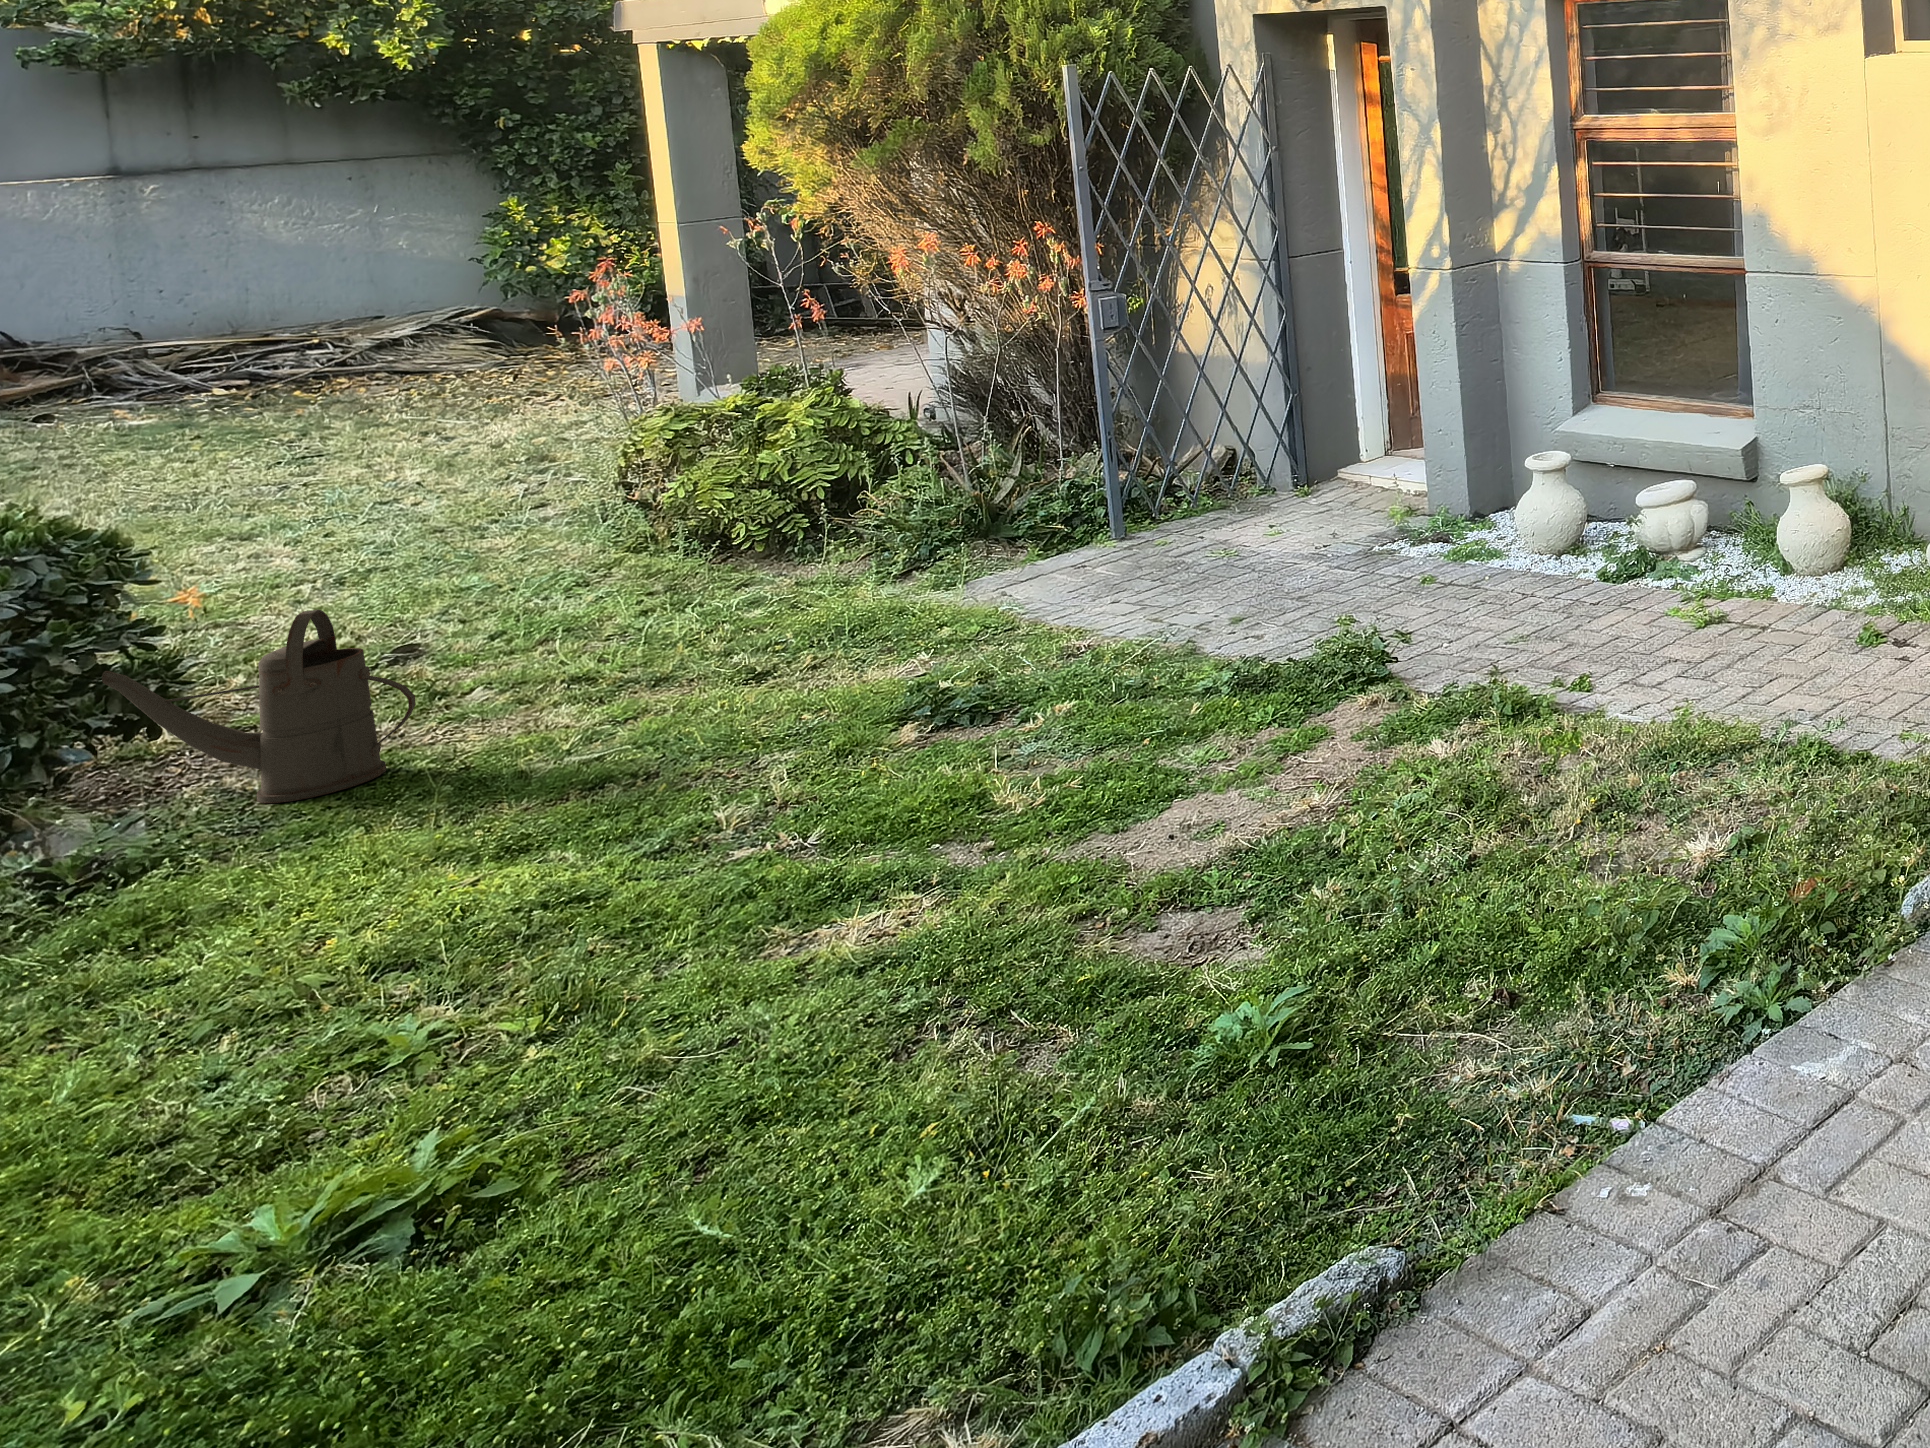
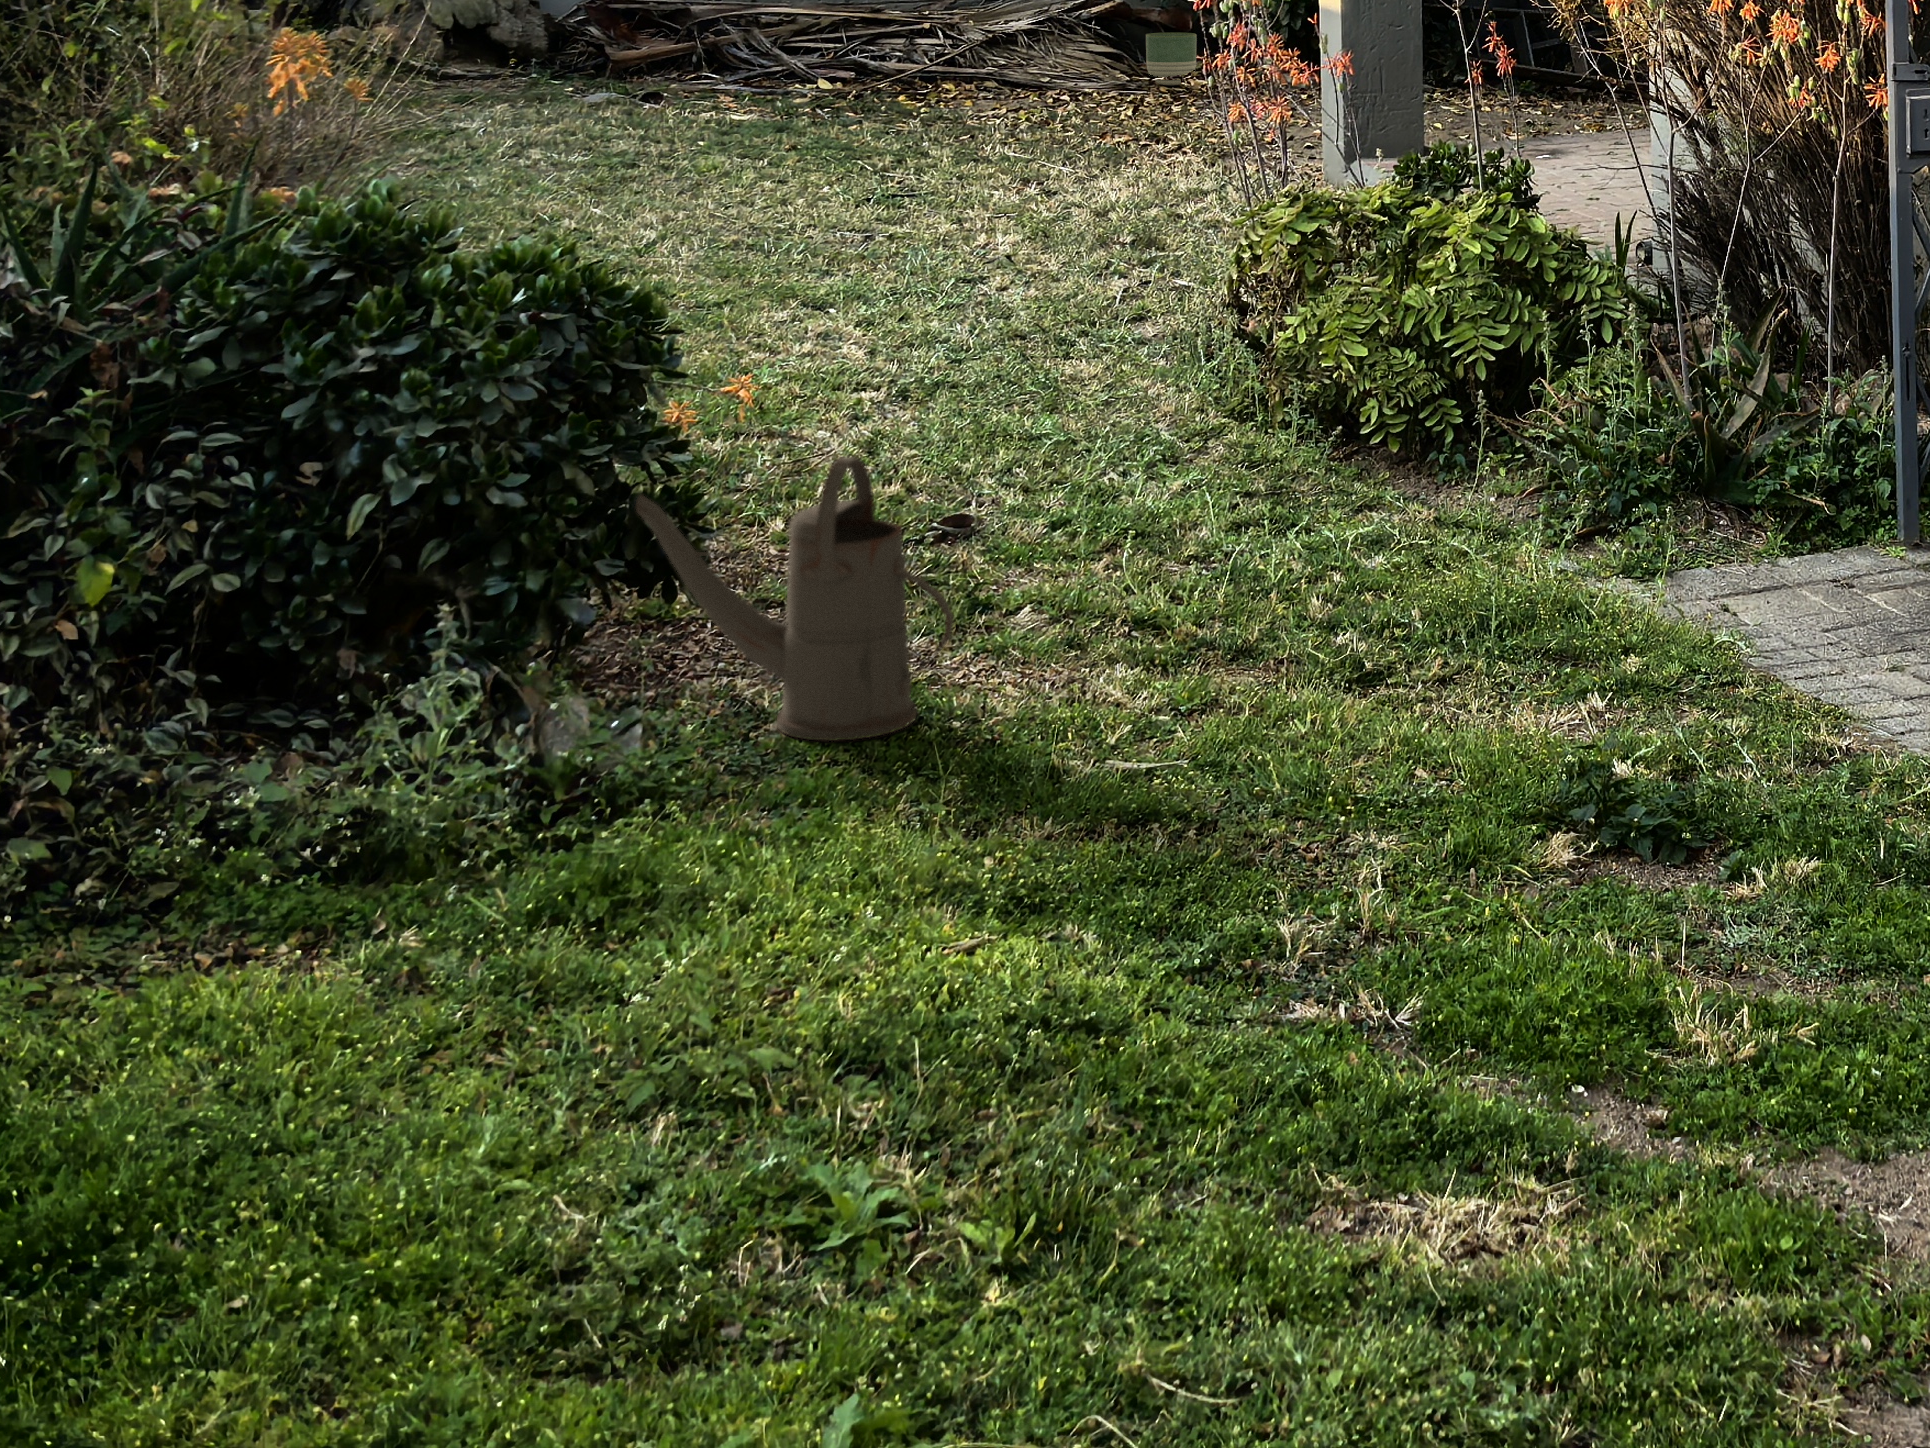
planter: none [516,338,563,375] -> present [1146,33,1197,85]

